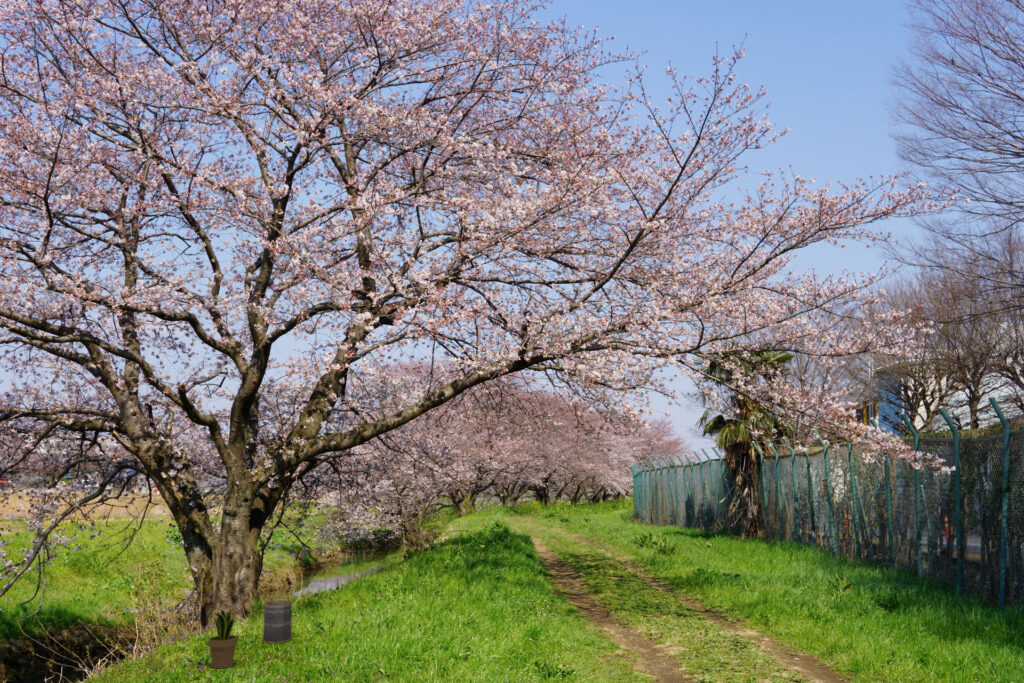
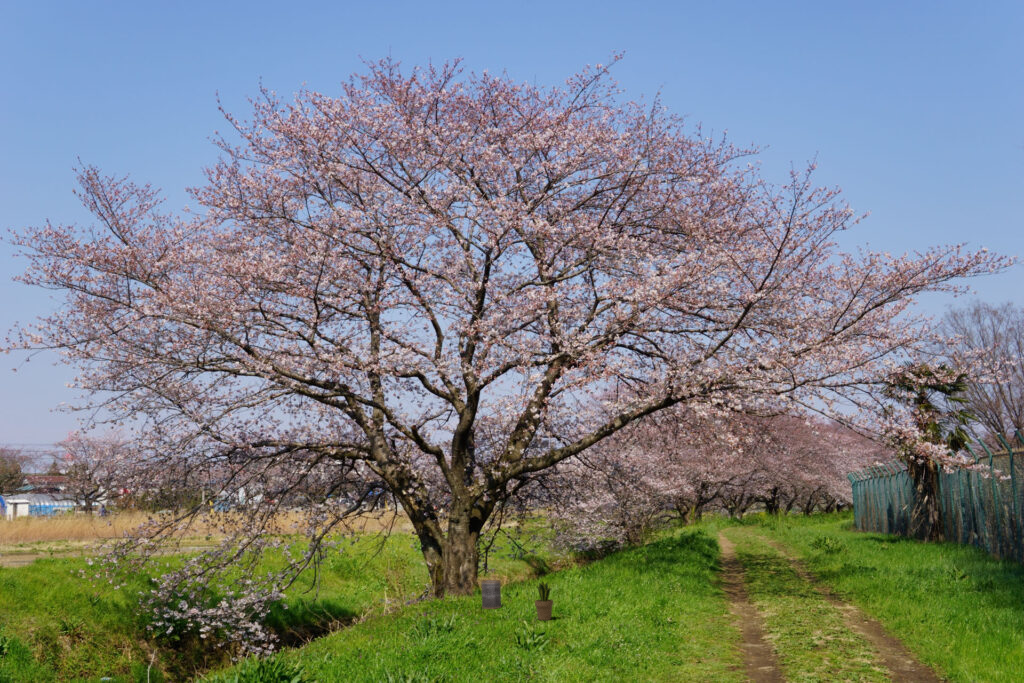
potted plant: present [207,610,238,668] -> present [534,582,553,620]

